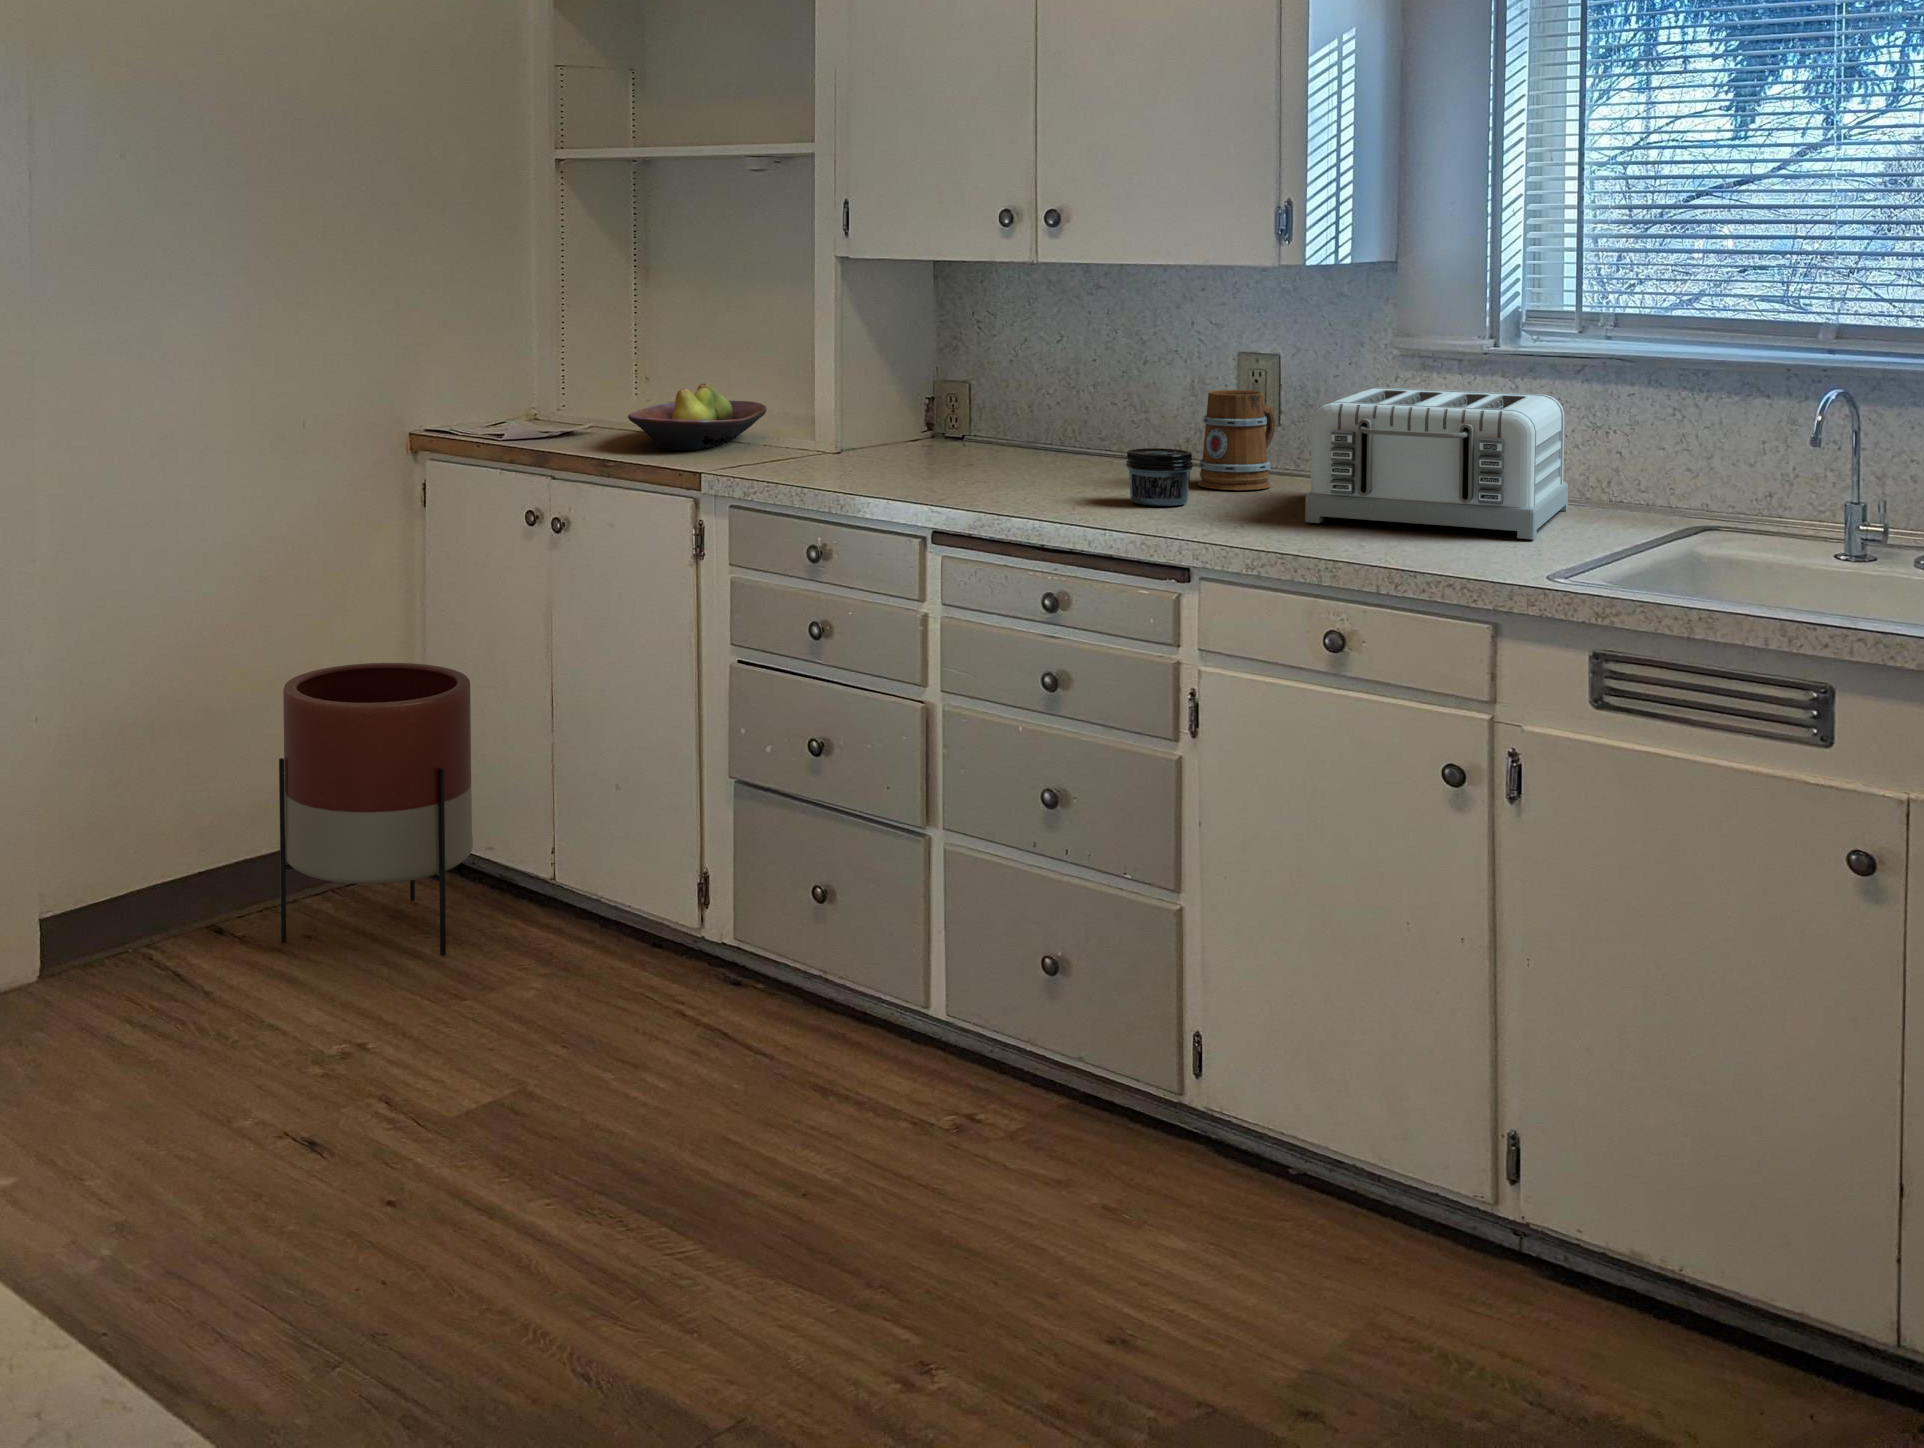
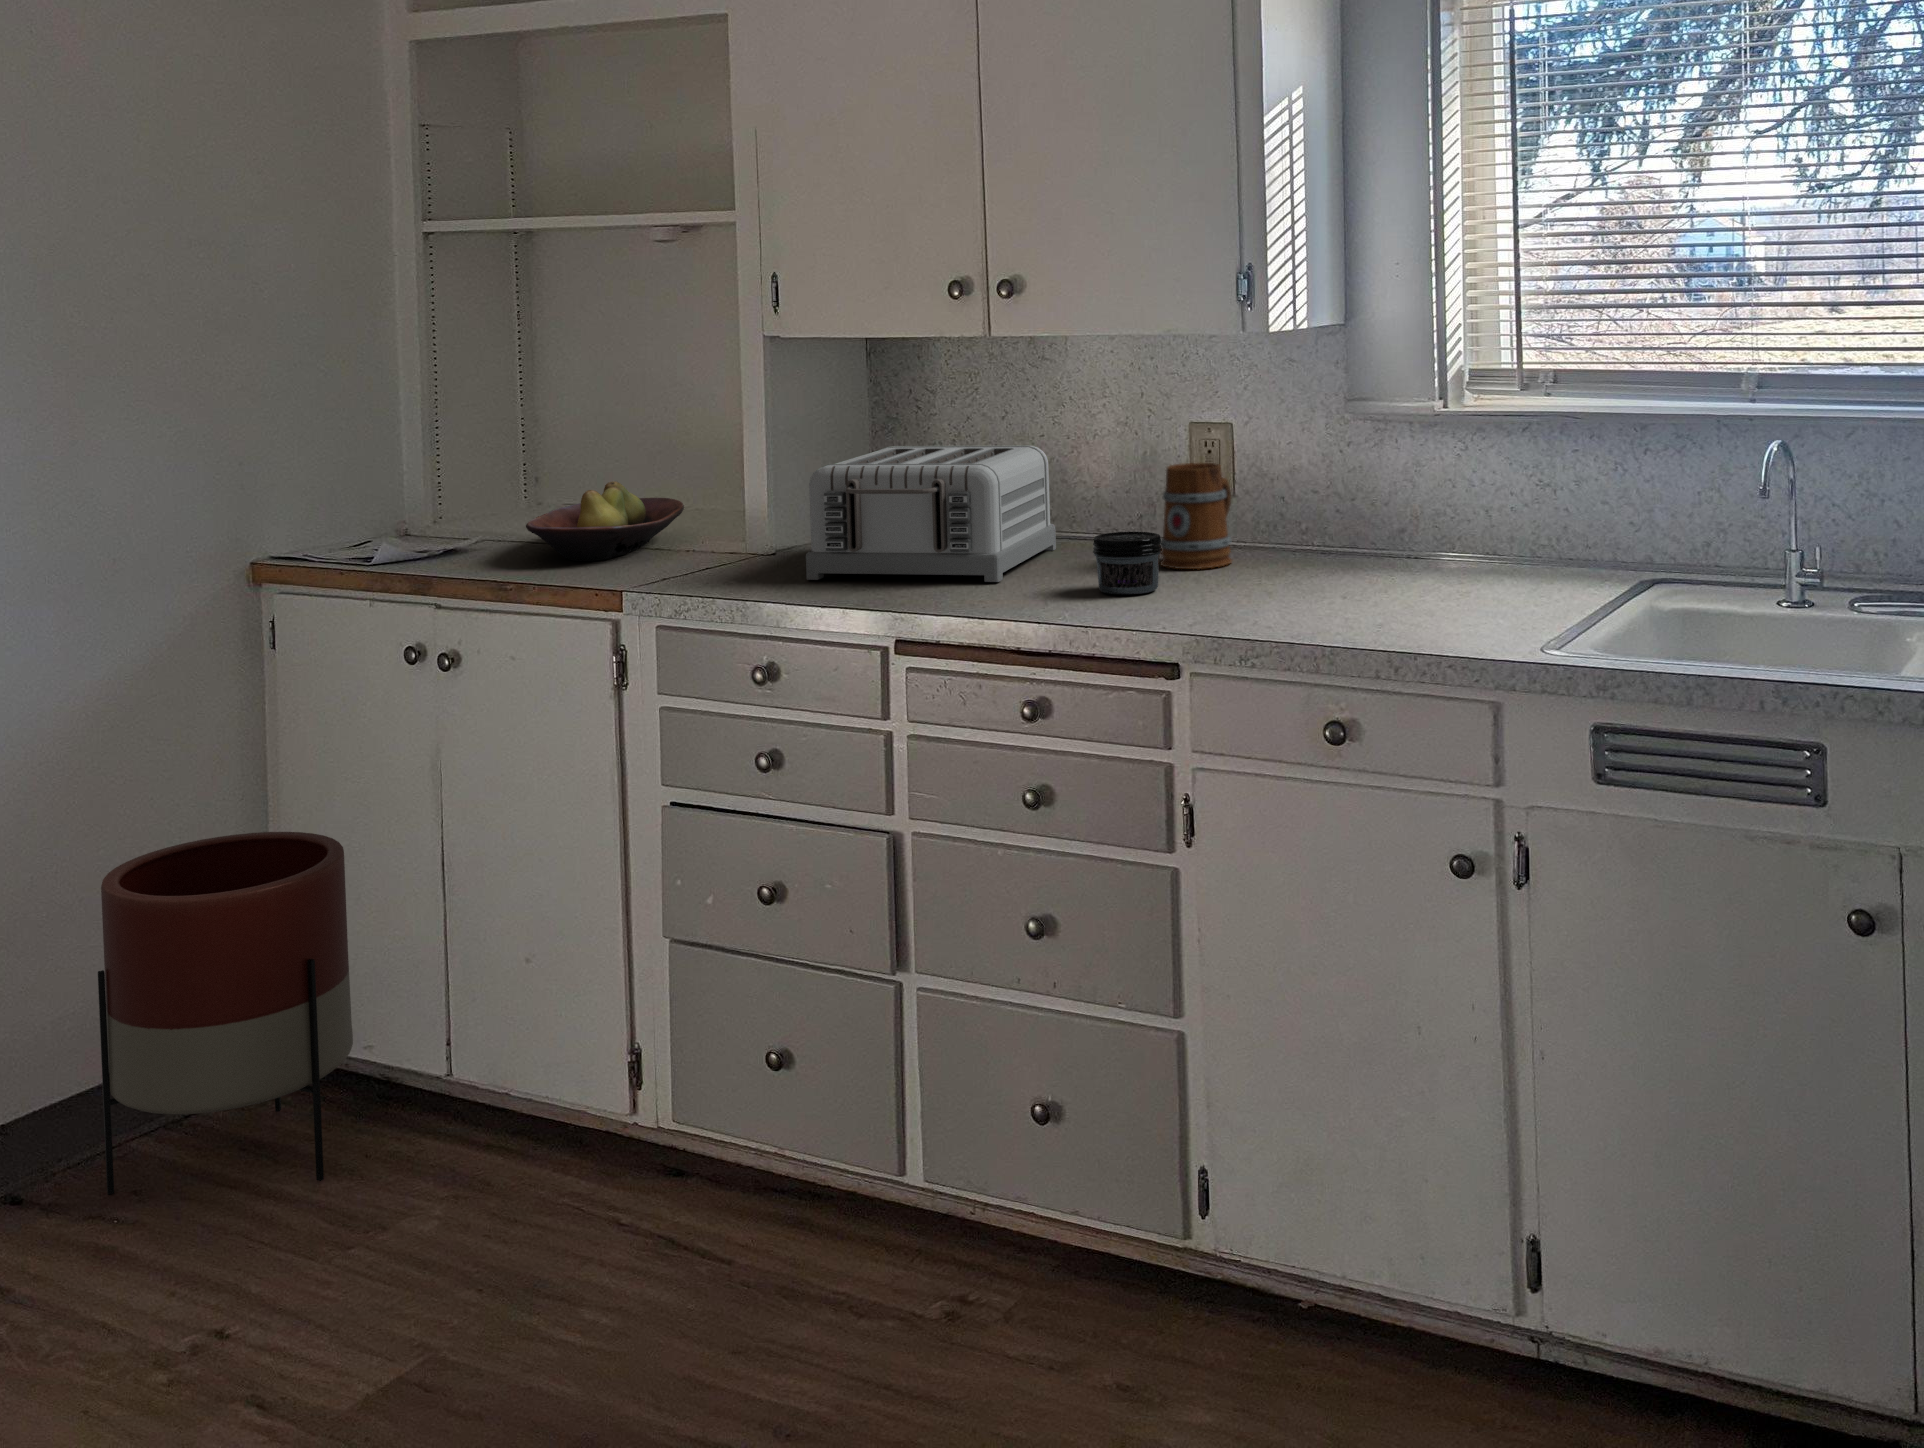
toaster: present [1305,387,1568,539] -> present [806,446,1056,582]

